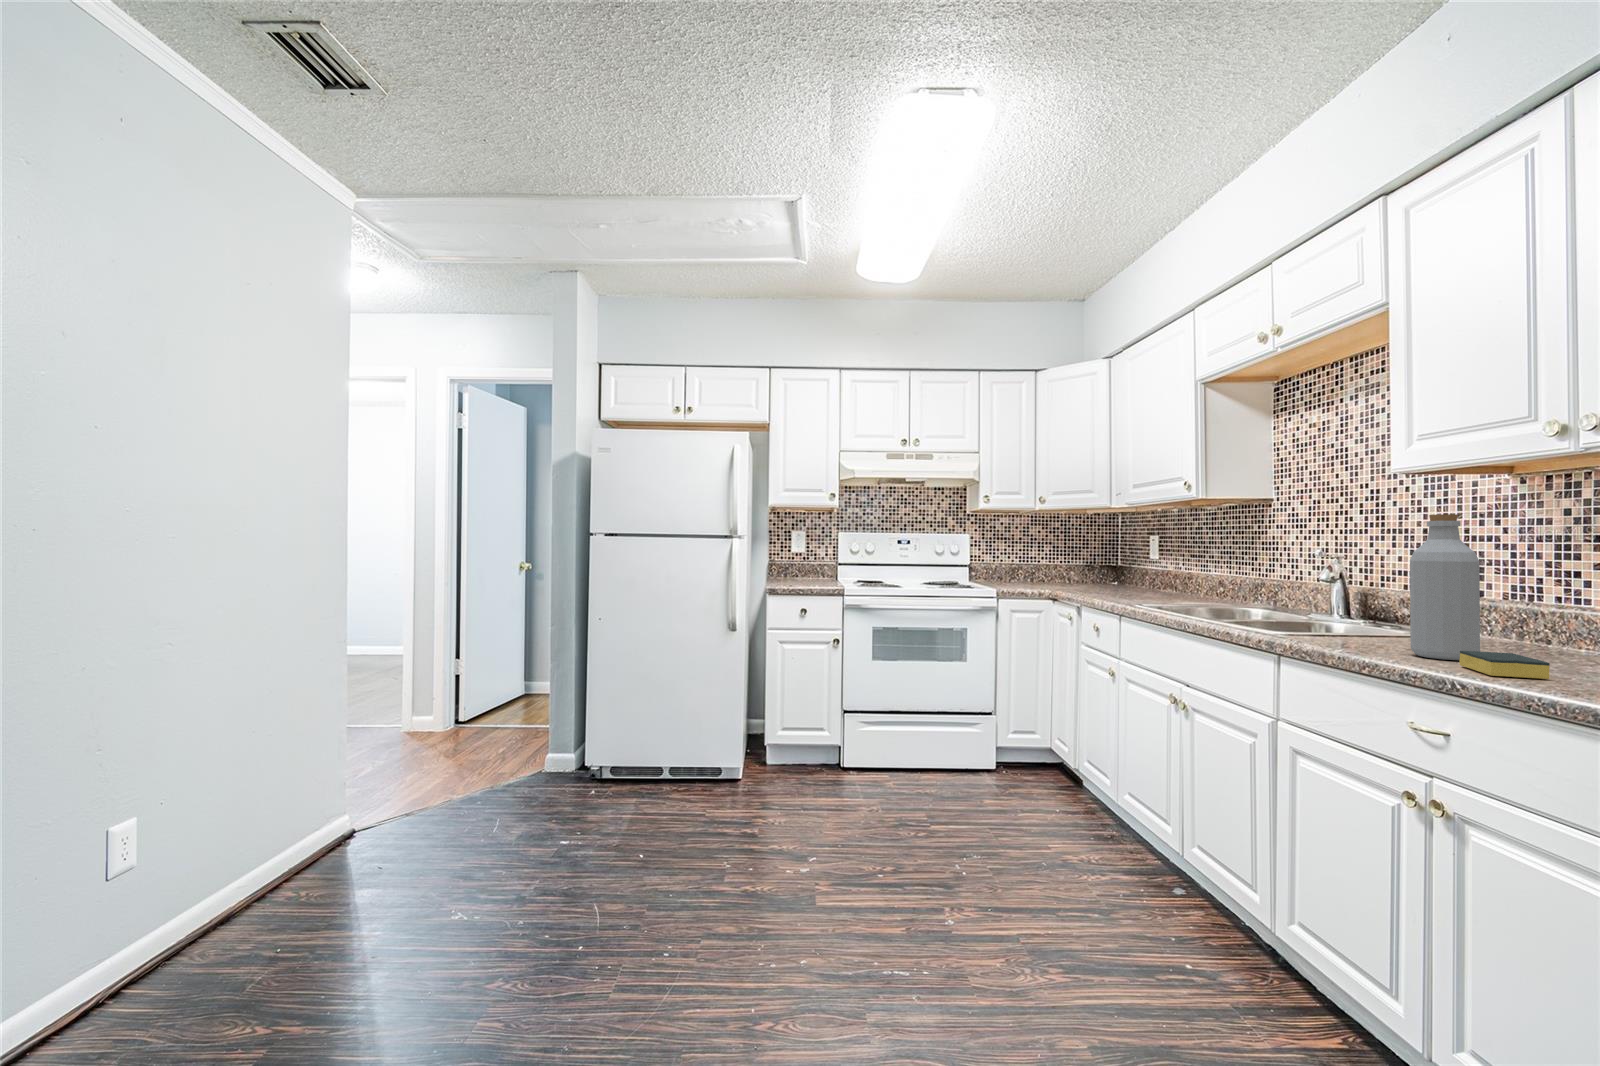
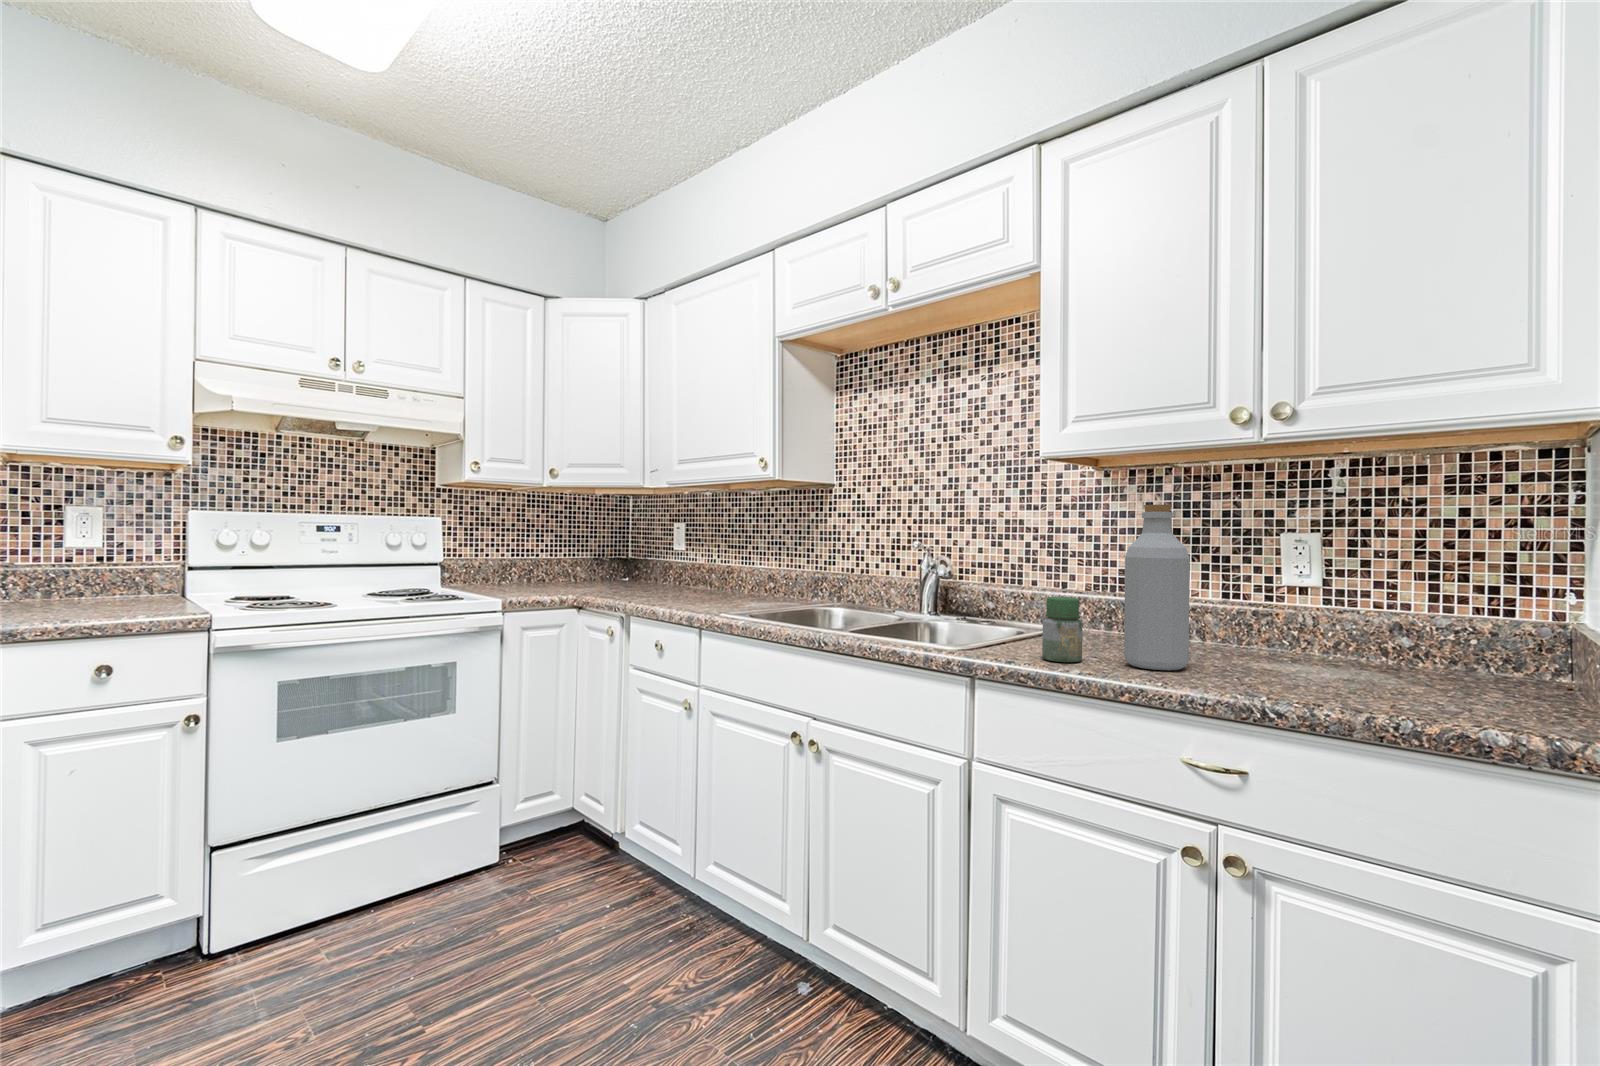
jar: none [1339,594,1379,649] -> present [1042,597,1082,662]
sponge: present [1459,651,1550,679] -> none [1209,660,1313,693]

